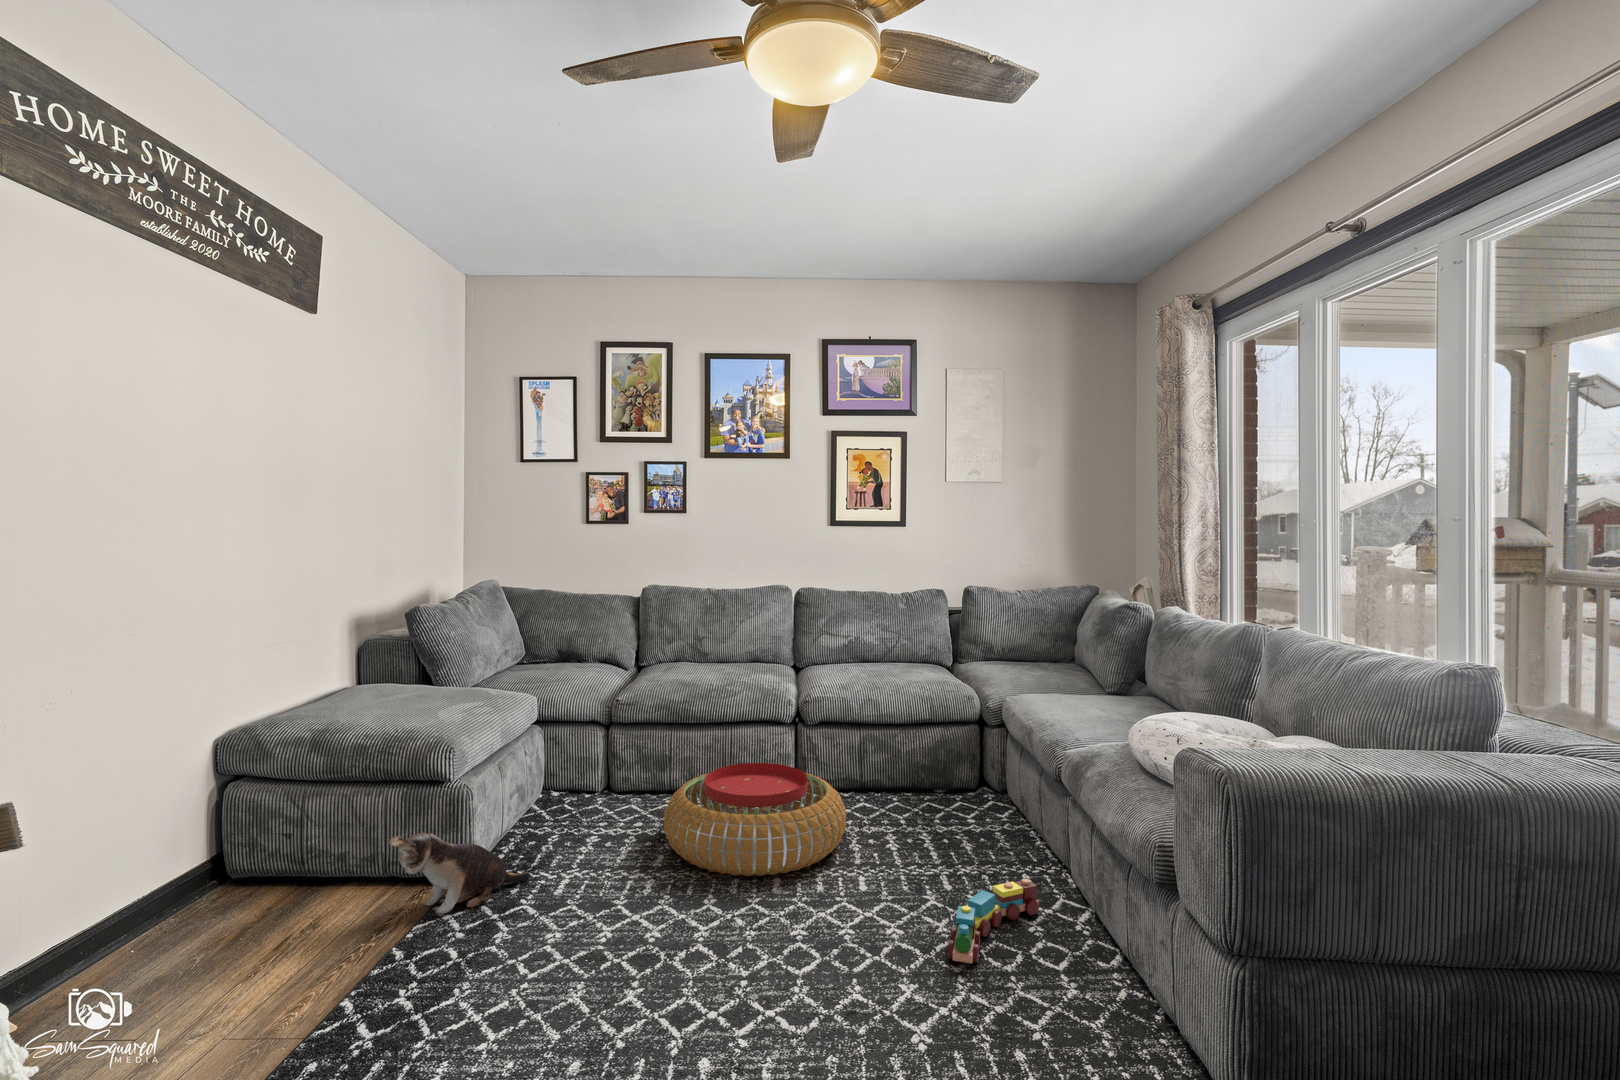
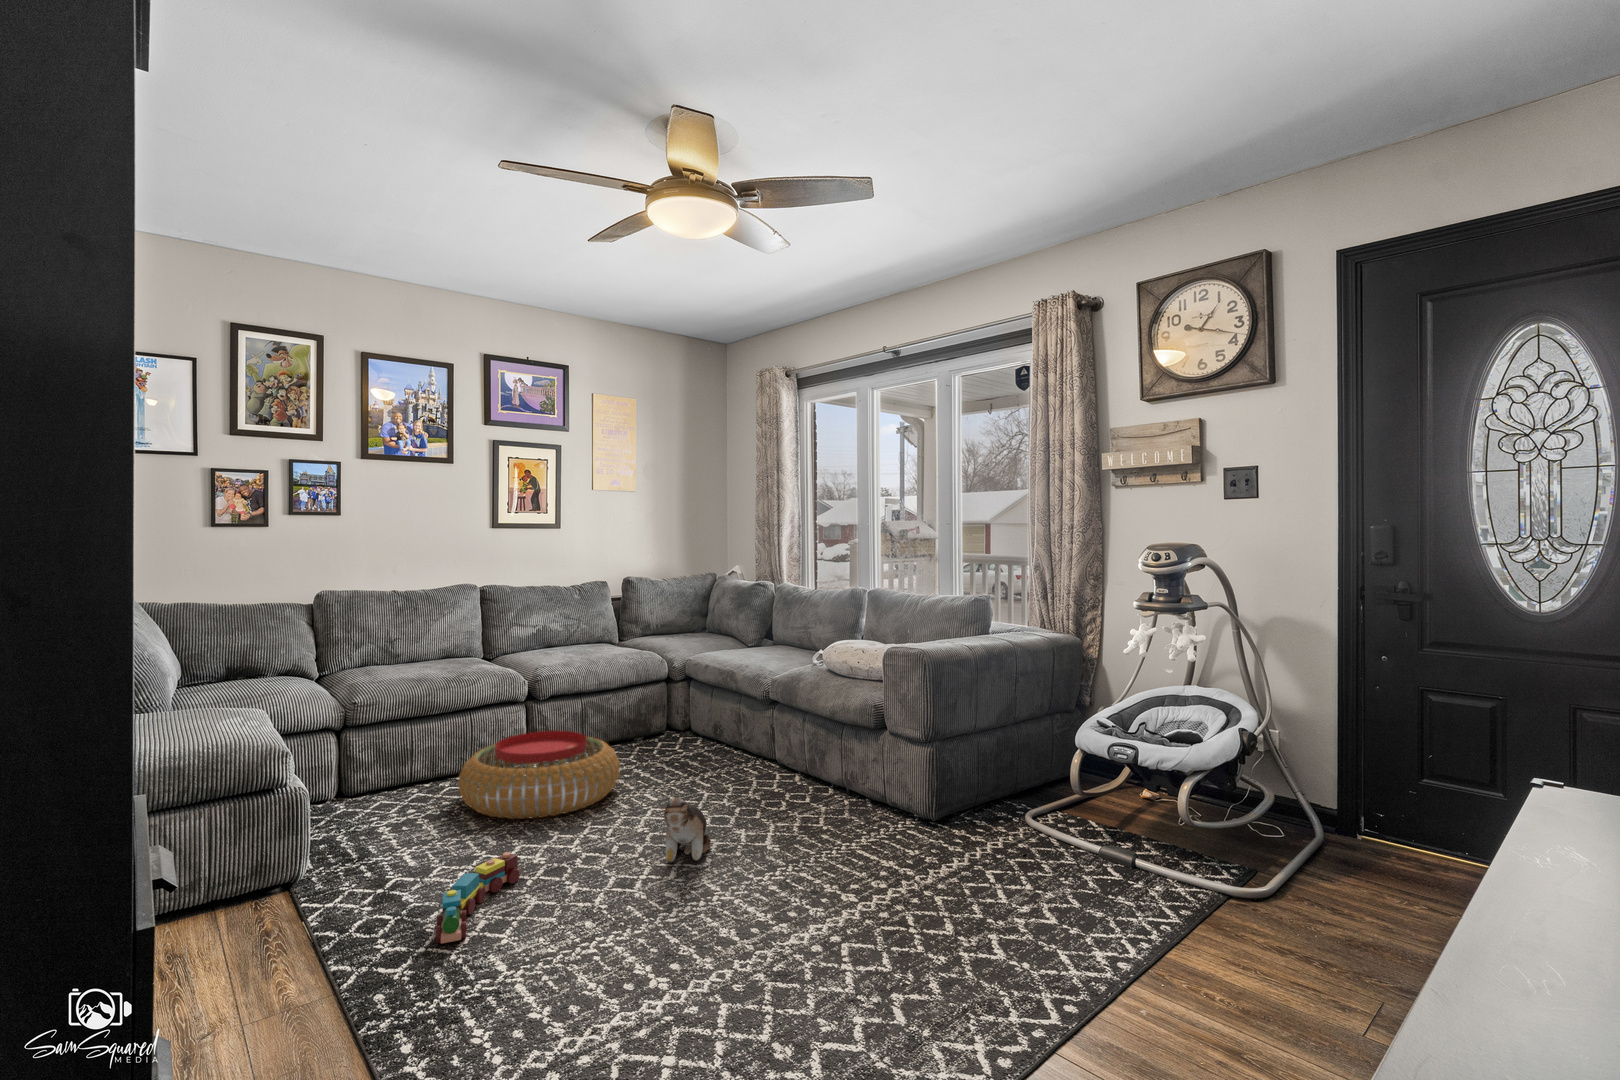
plush toy: present [389,833,530,913] -> present [659,797,710,862]
toy train: present [948,879,1039,963] -> present [436,852,520,944]

